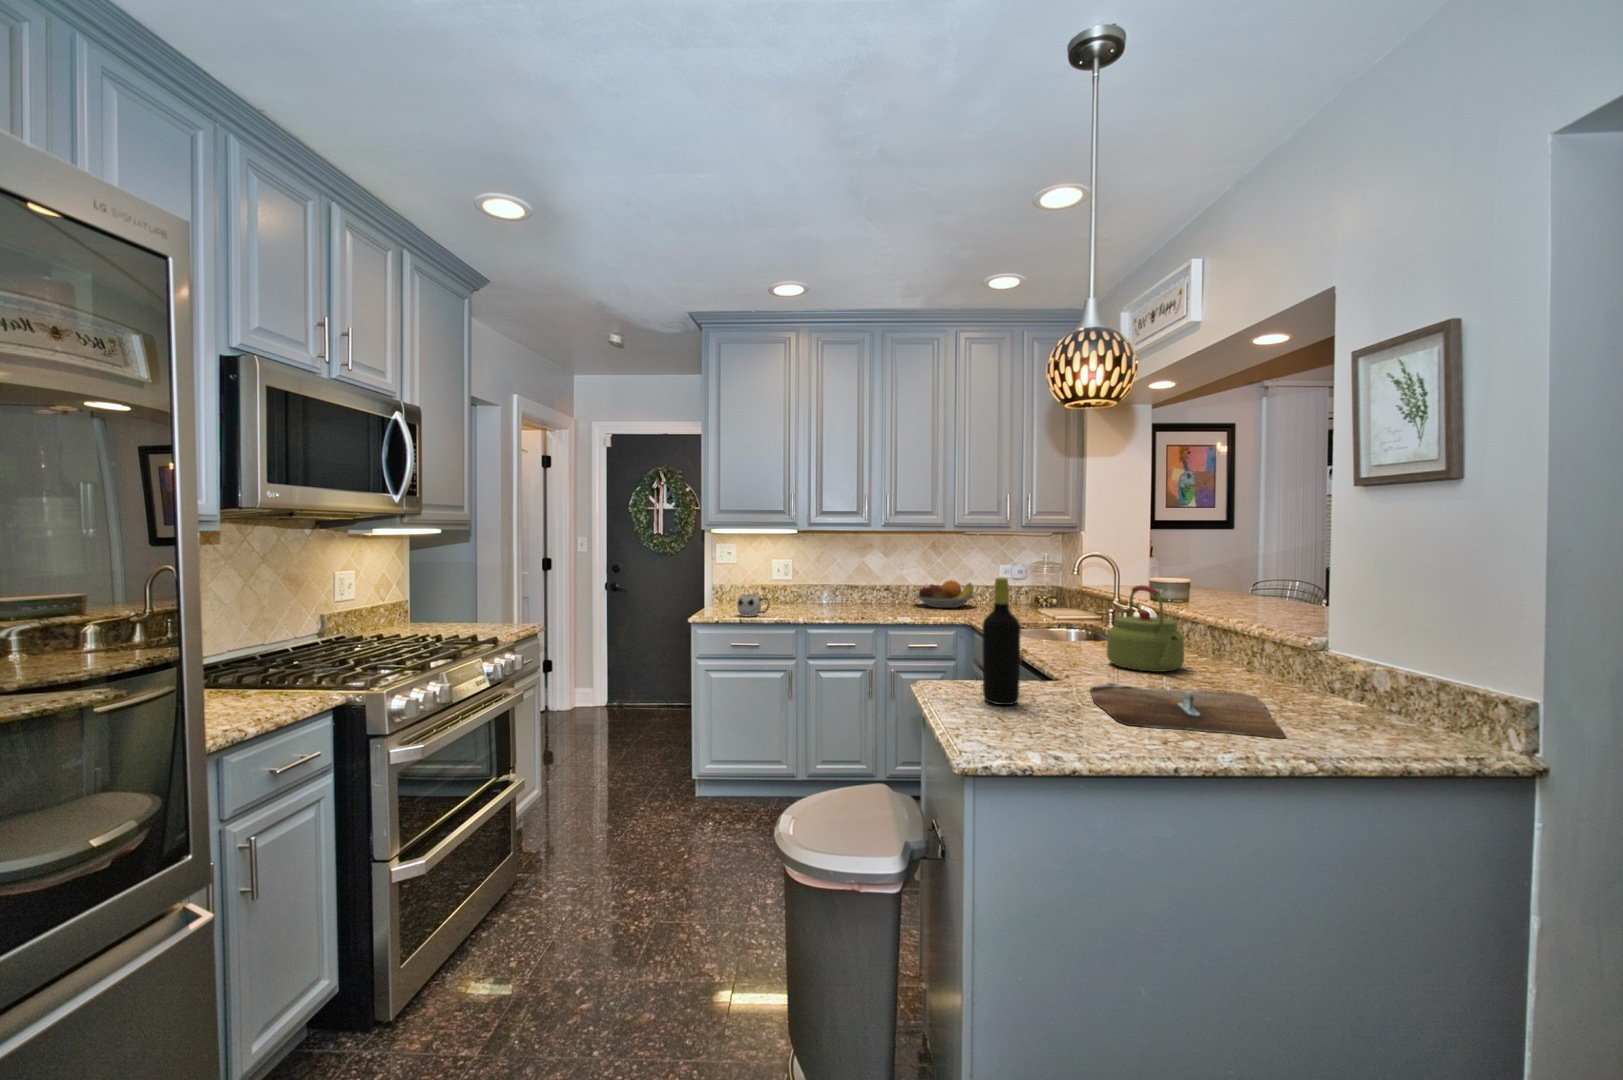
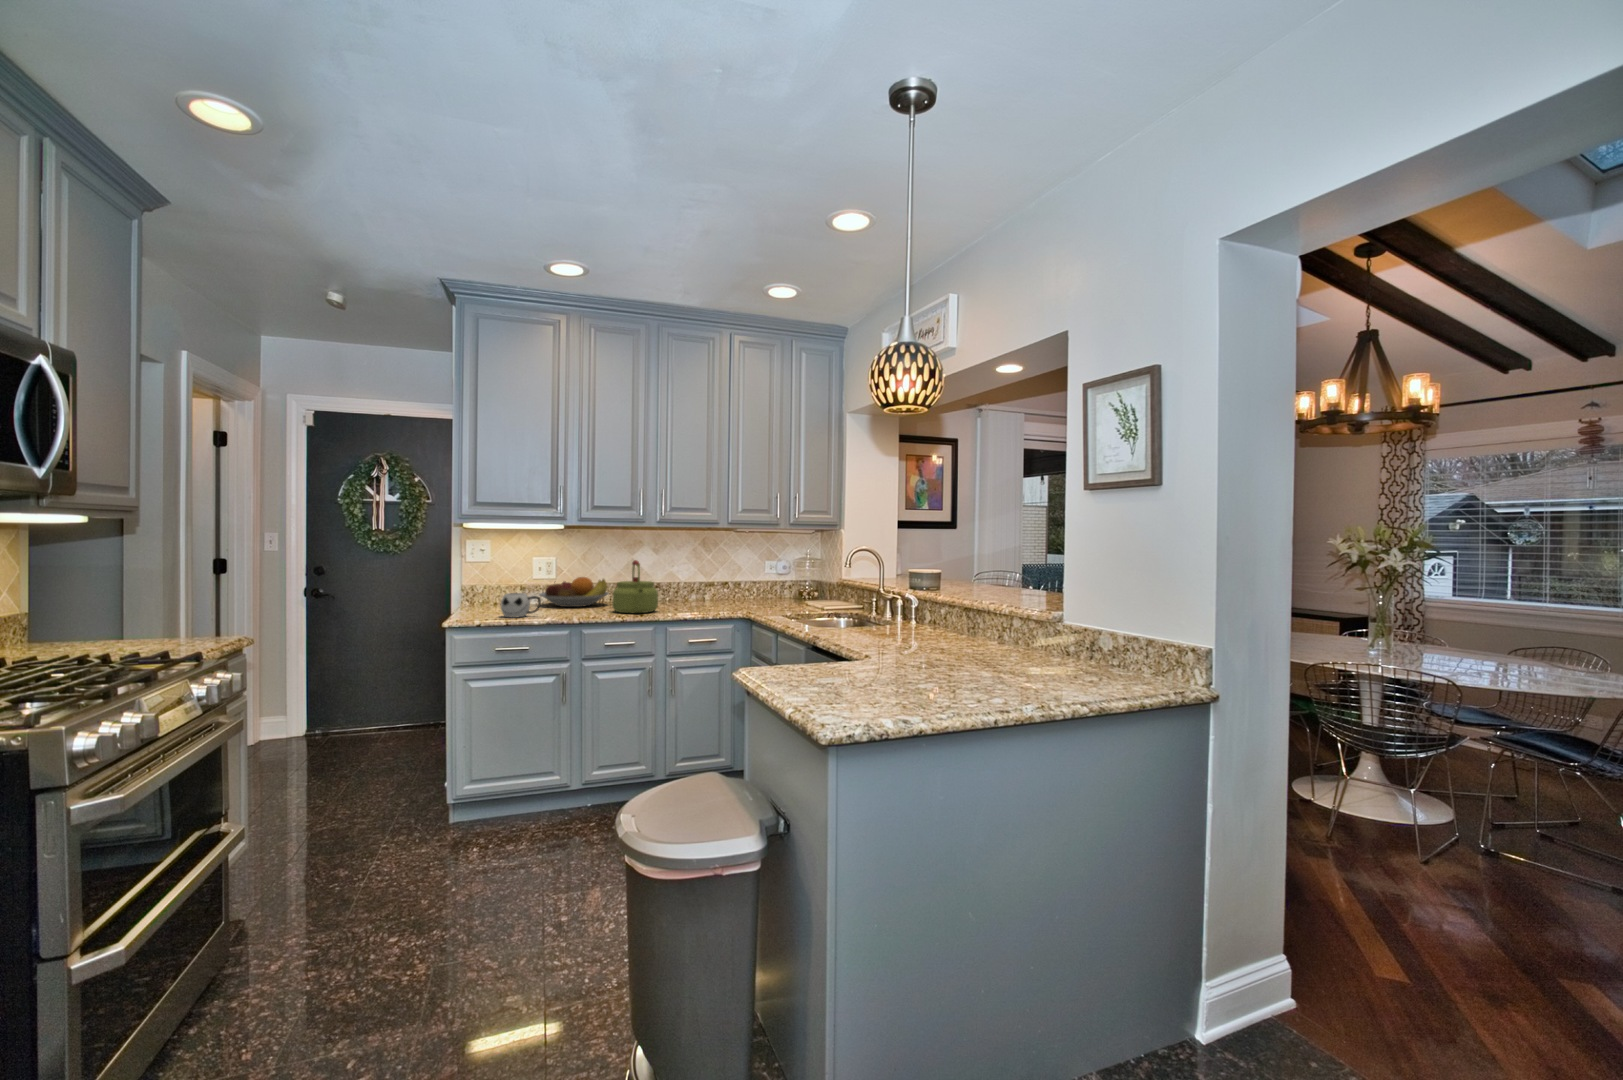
bottle: present [982,578,1021,705] -> none [812,562,848,683]
fruit bowl: present [914,580,975,608] -> present [539,577,609,607]
kettle: present [1107,585,1184,672] -> present [612,560,658,613]
cutting board: present [1090,683,1286,738] -> none [895,658,1059,691]

